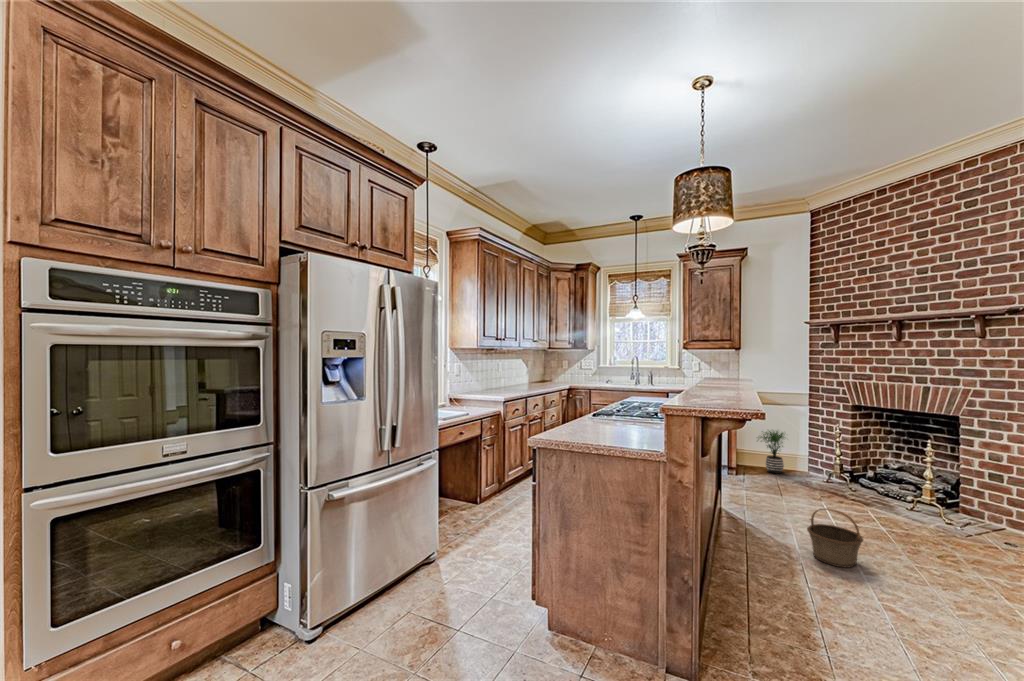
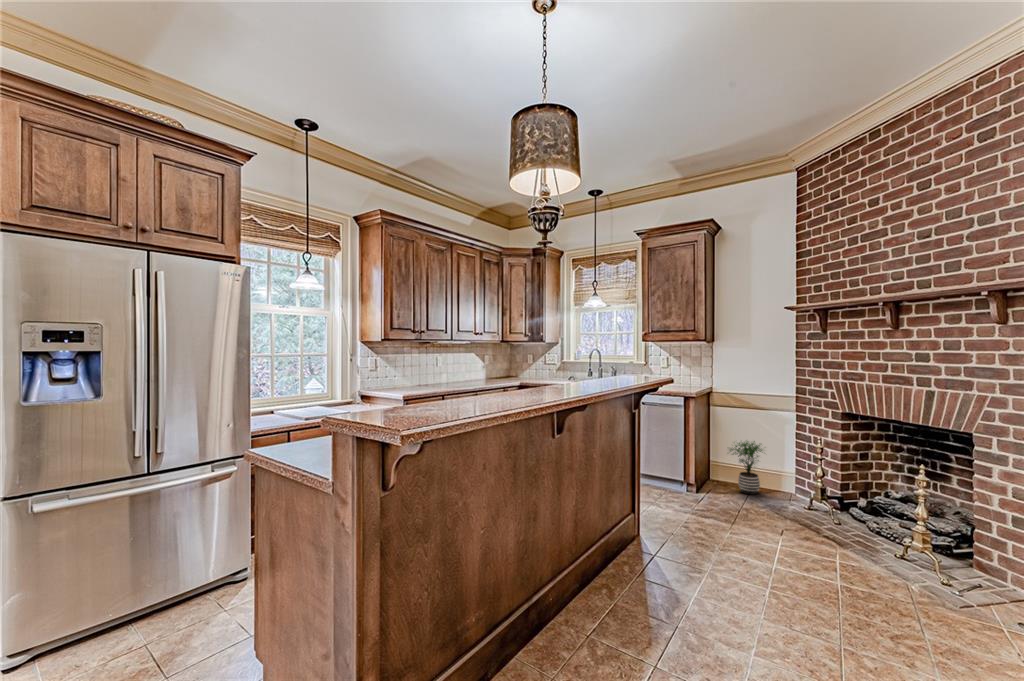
basket: present [807,508,863,568] -> none [694,560,765,648]

